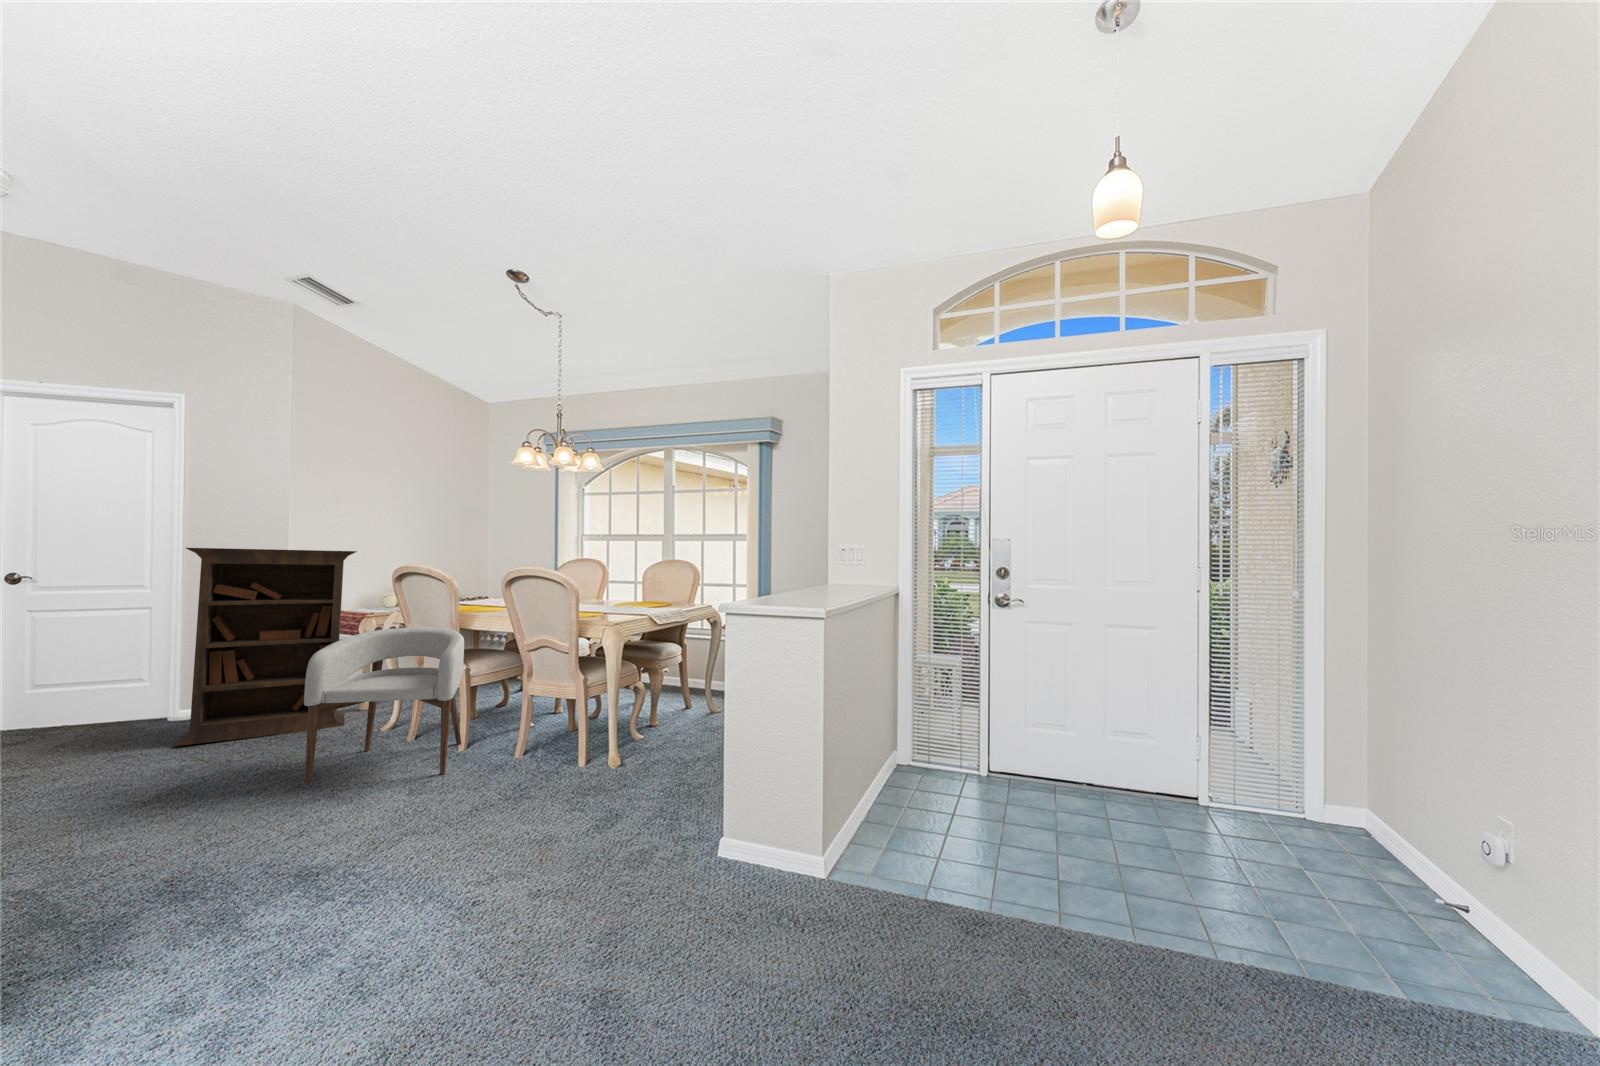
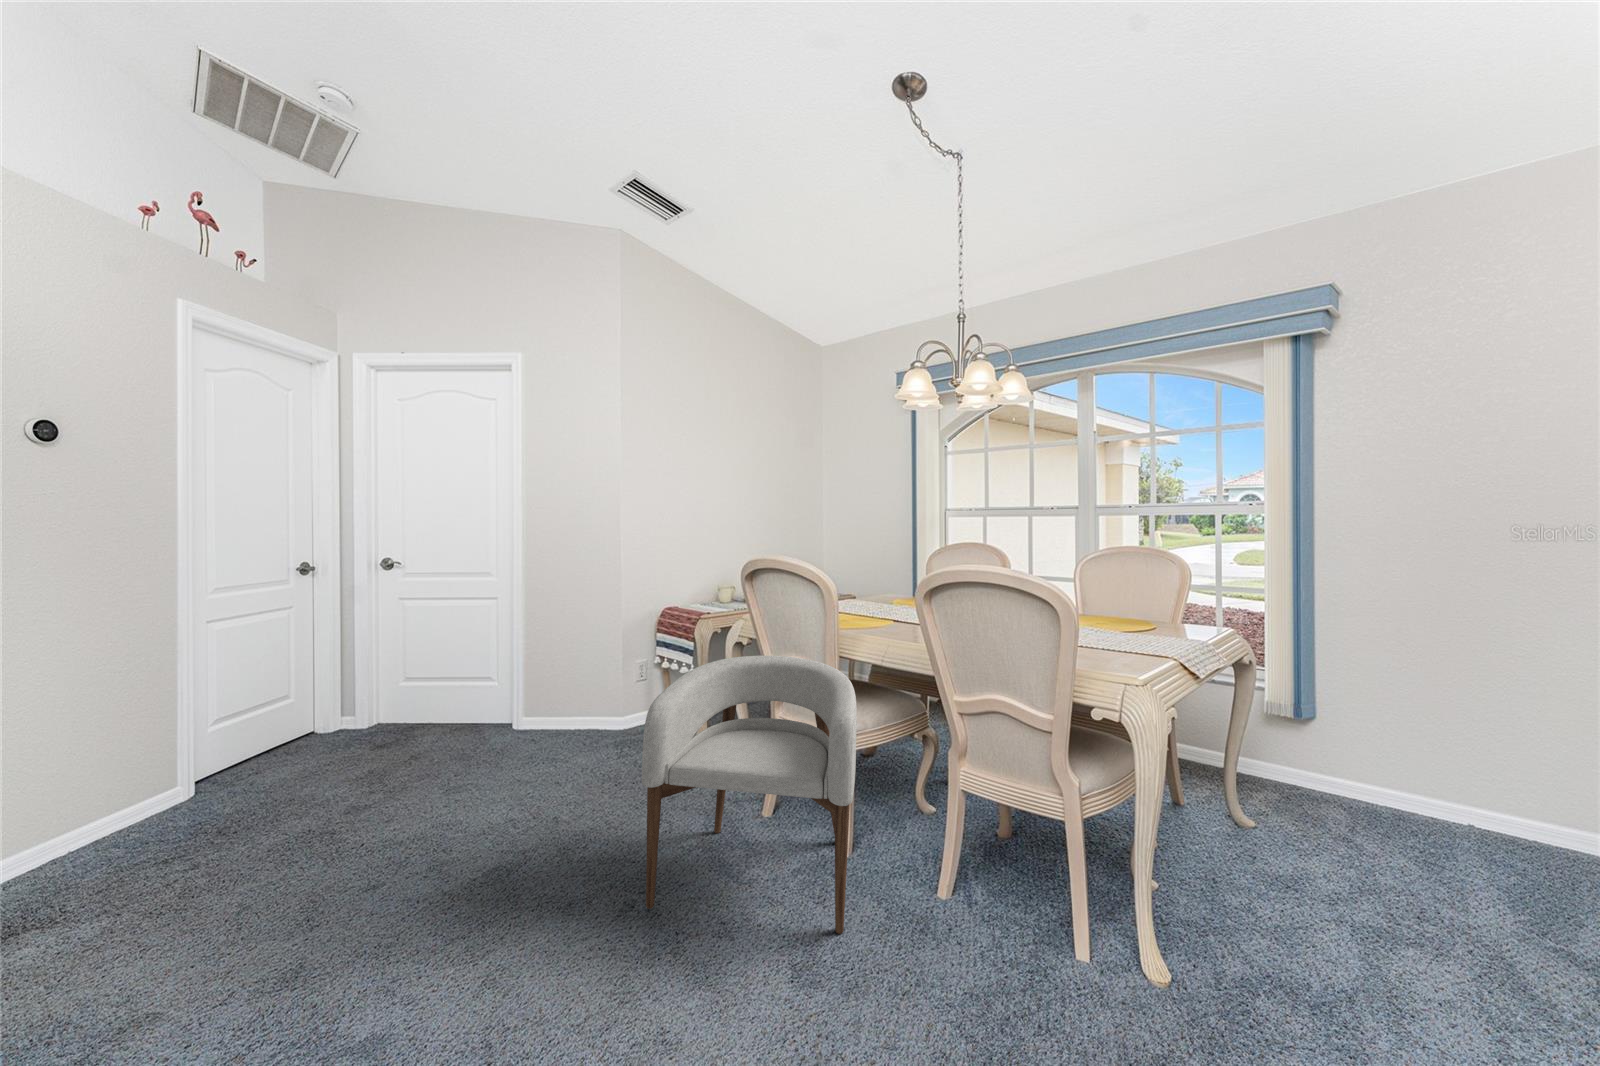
bookcase: present [173,548,357,746] -> none [512,532,693,777]

